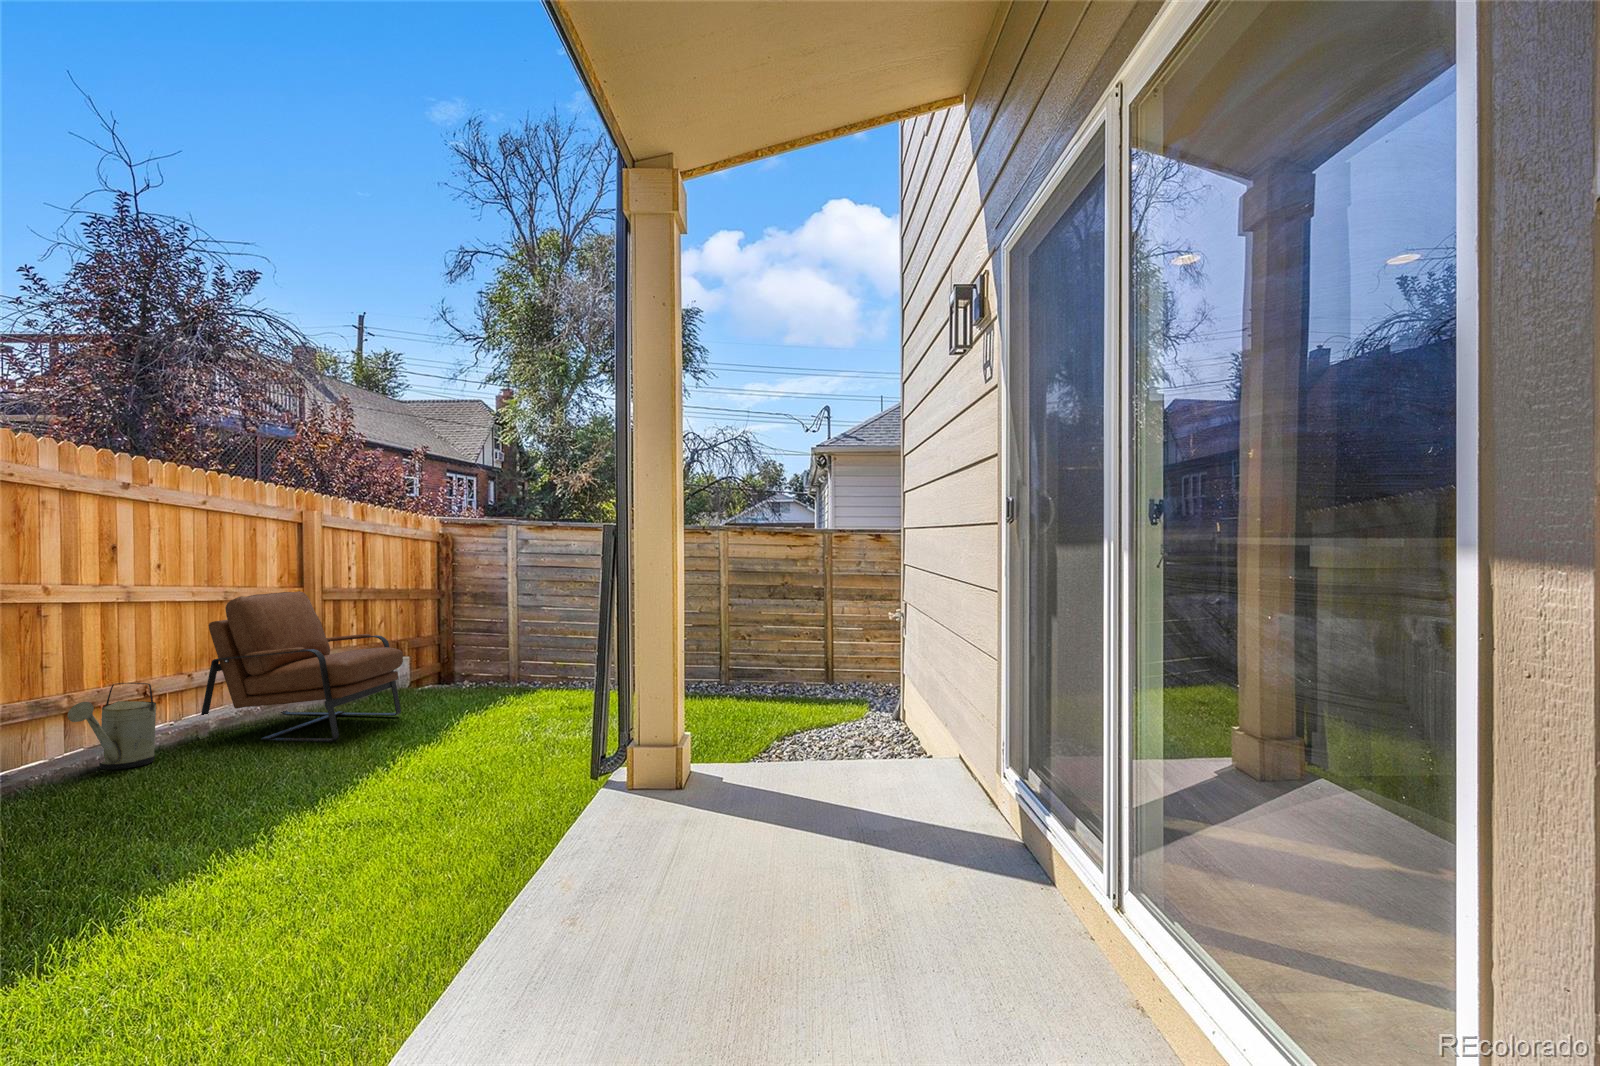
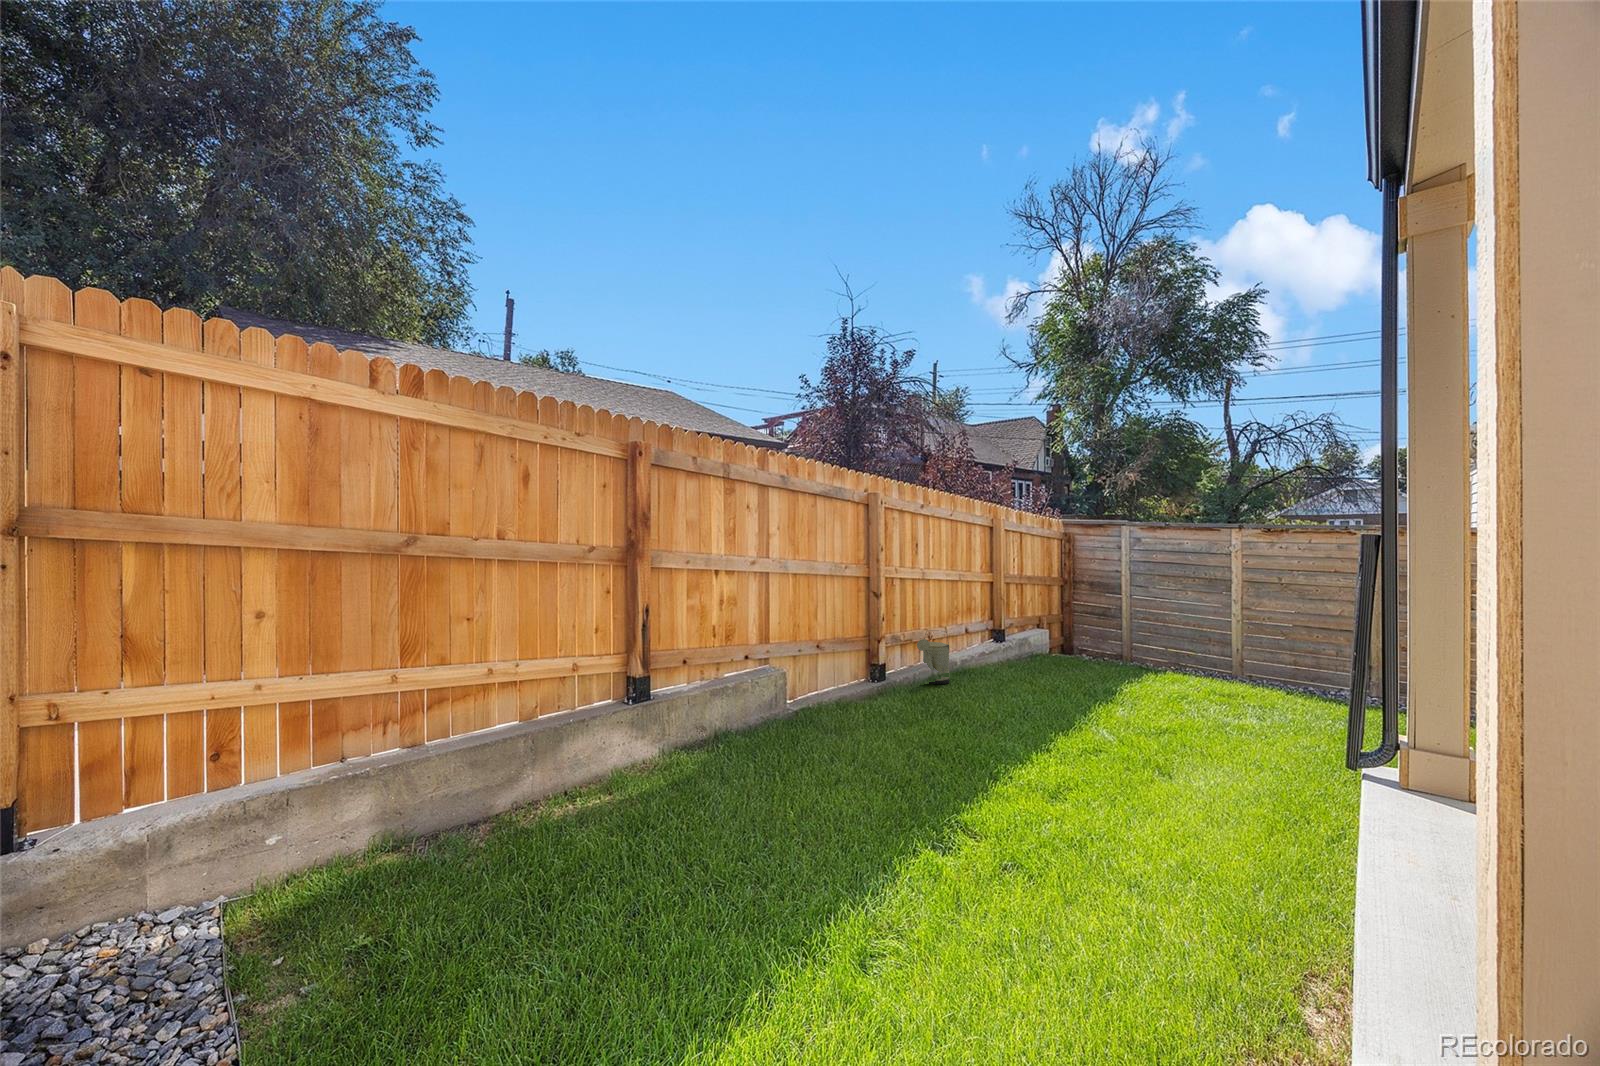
chair: present [201,591,403,742] -> none [956,576,1078,684]

